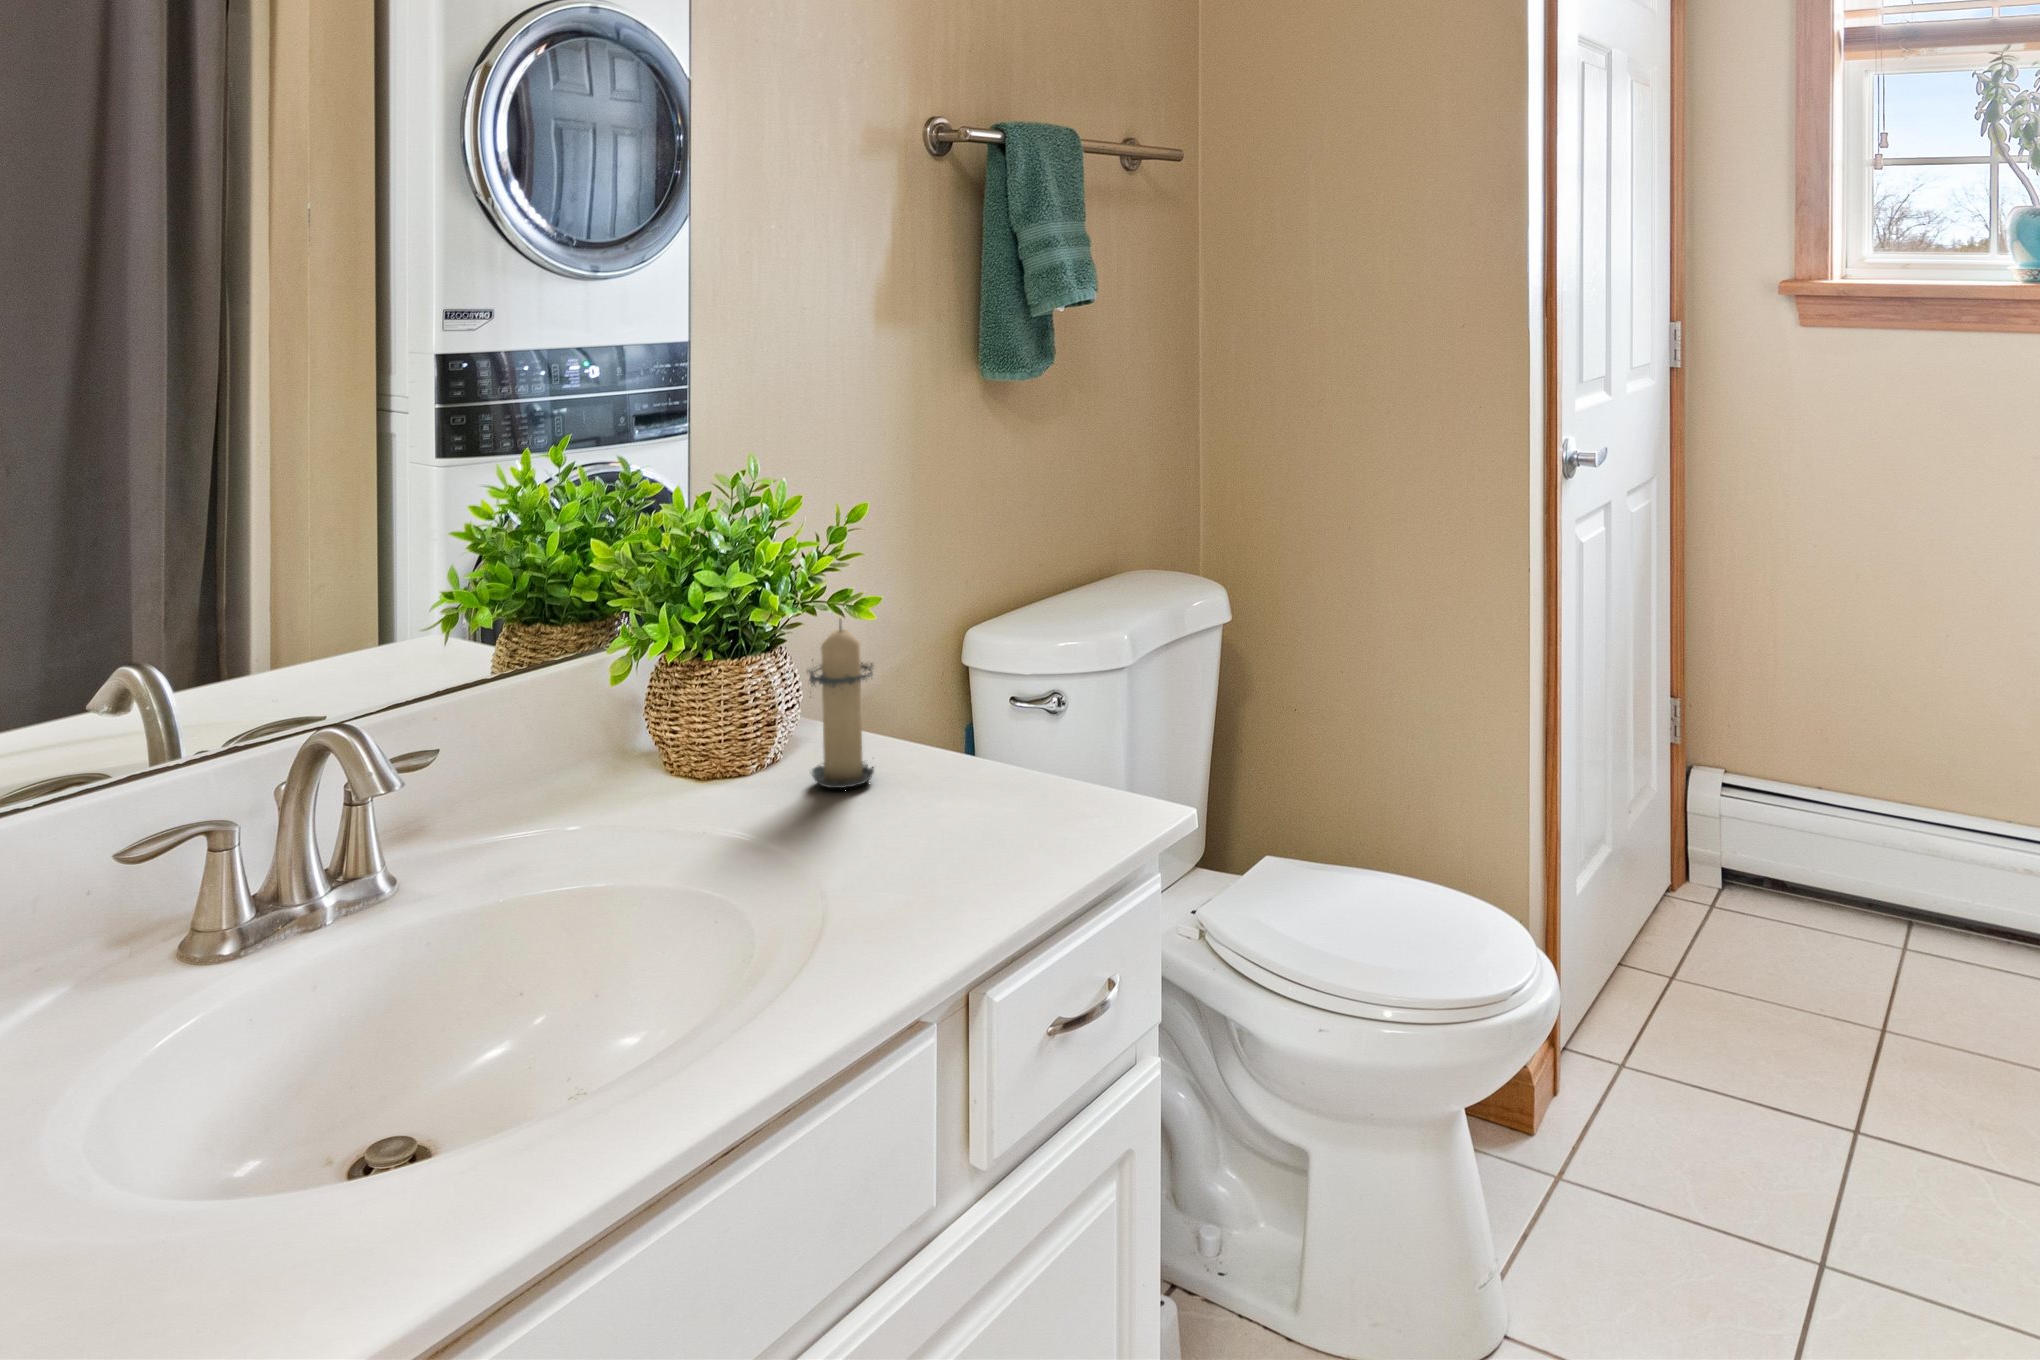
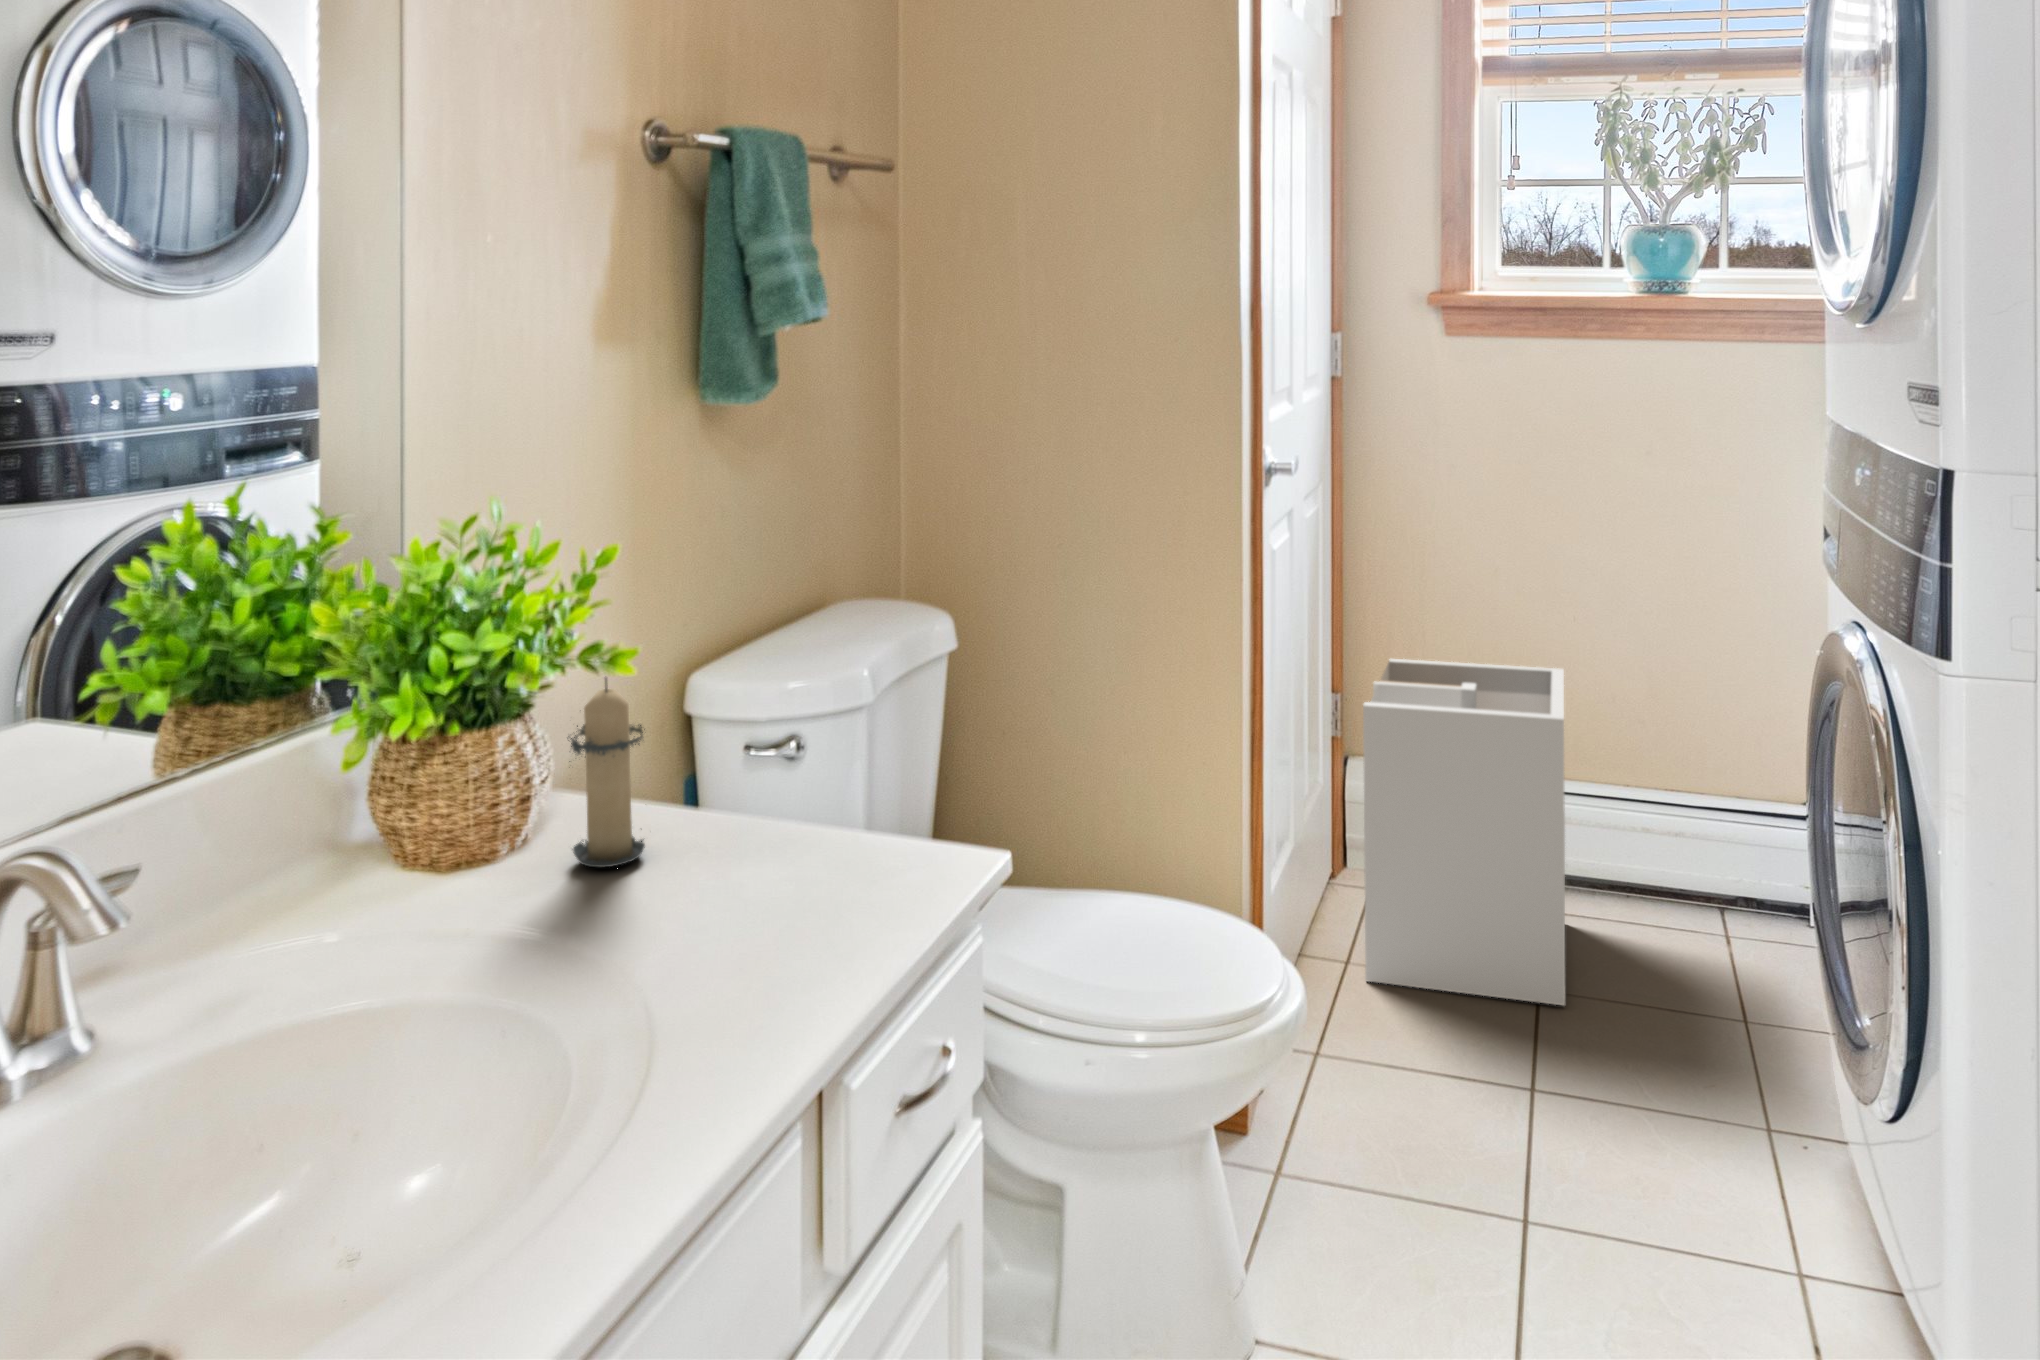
laundry hamper: none [1687,664,1926,1043] -> present [1363,659,1565,1005]

